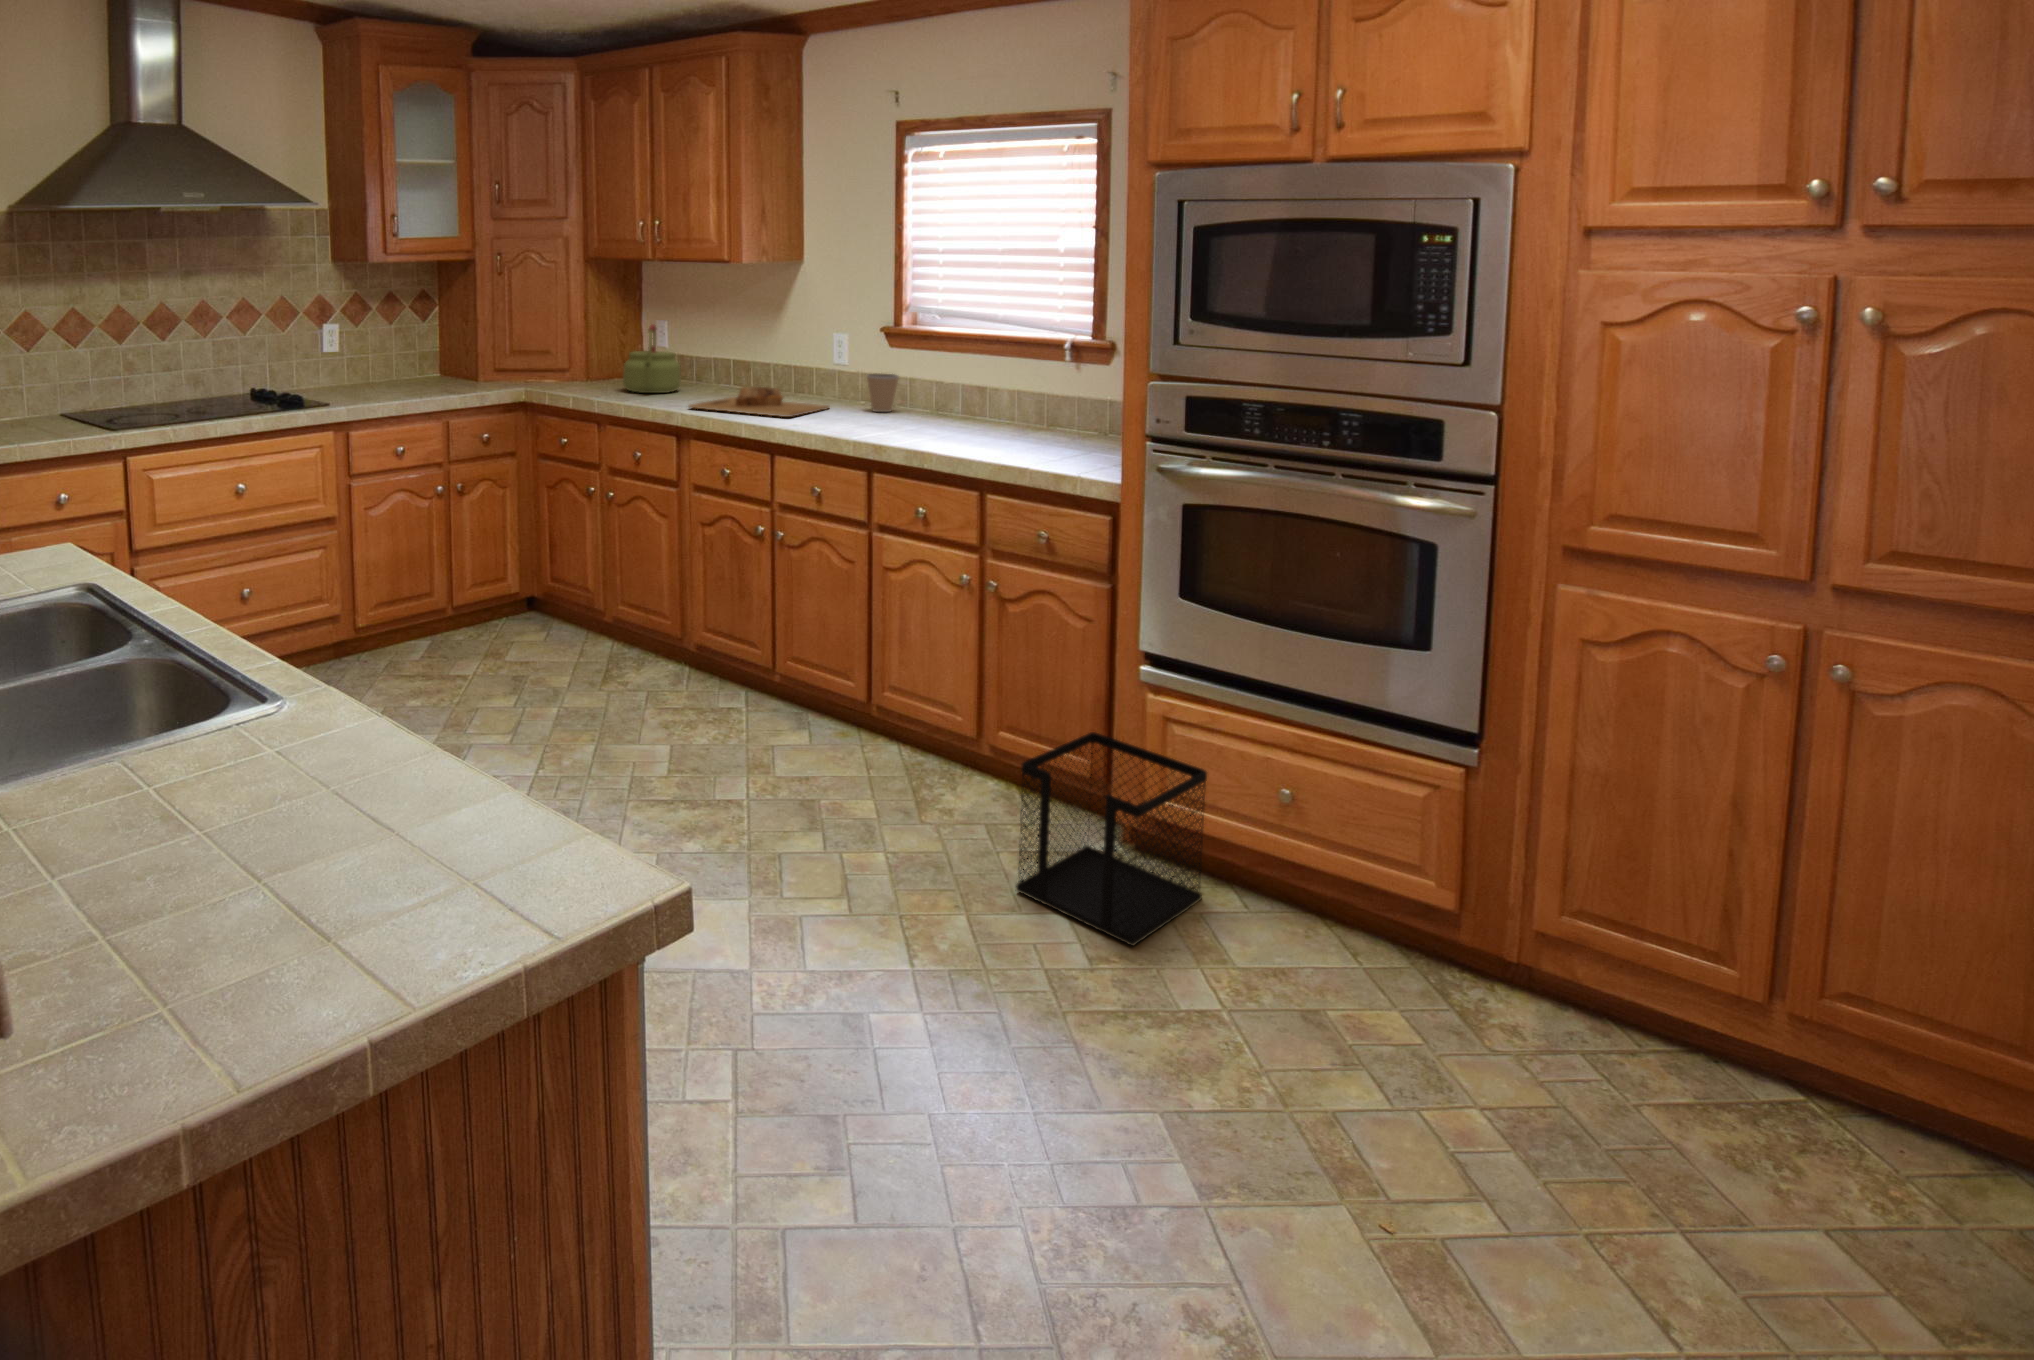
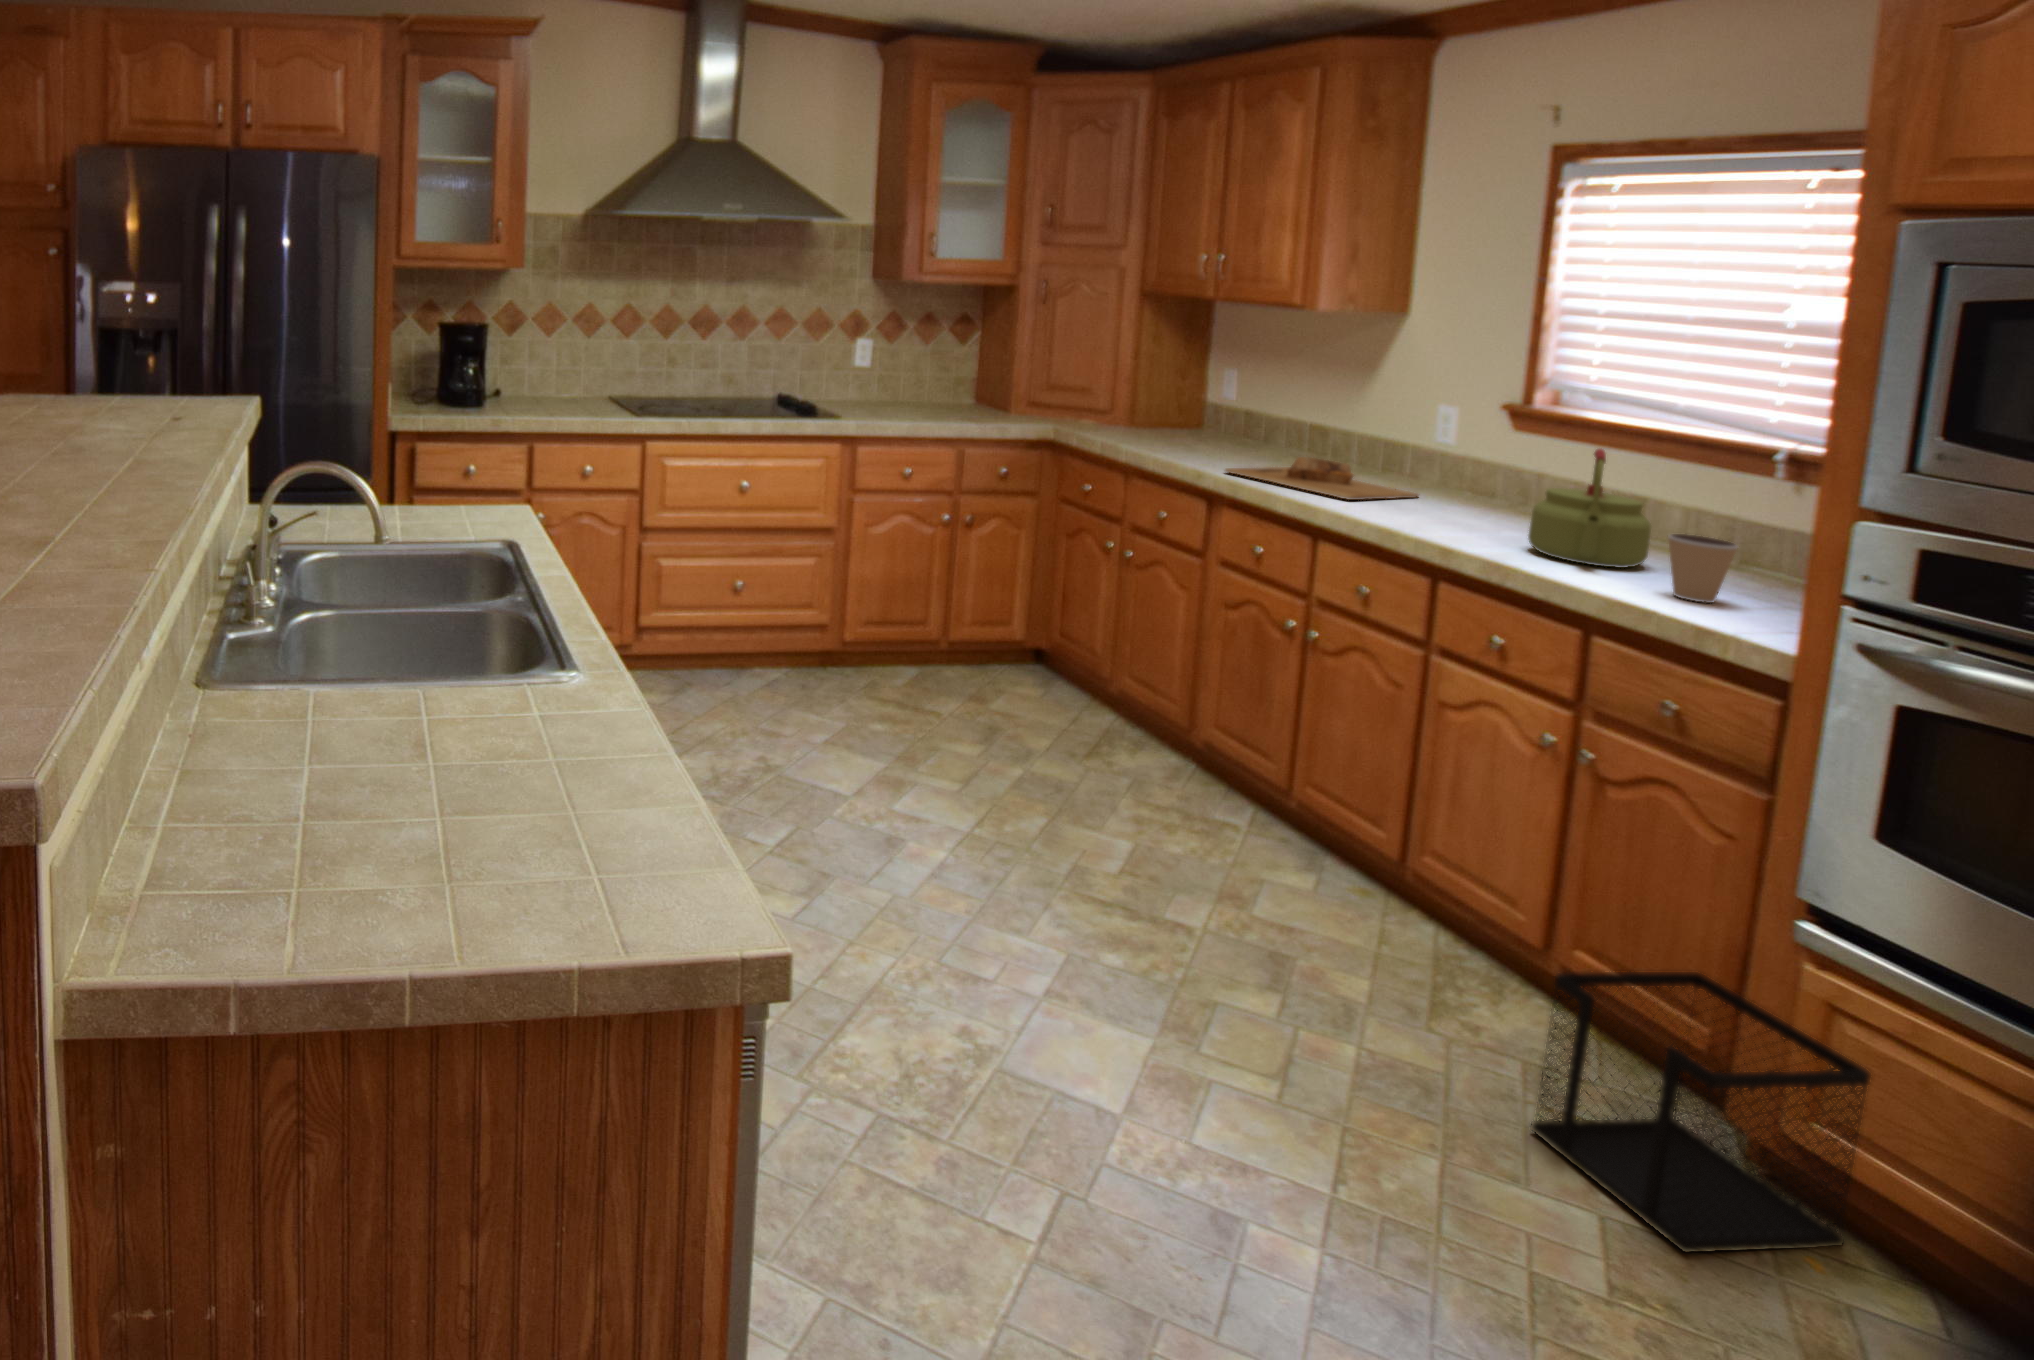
kettle: present [623,325,680,393] -> present [1528,448,1651,568]
coffee cup: present [867,374,899,412] -> present [1668,534,1738,603]

